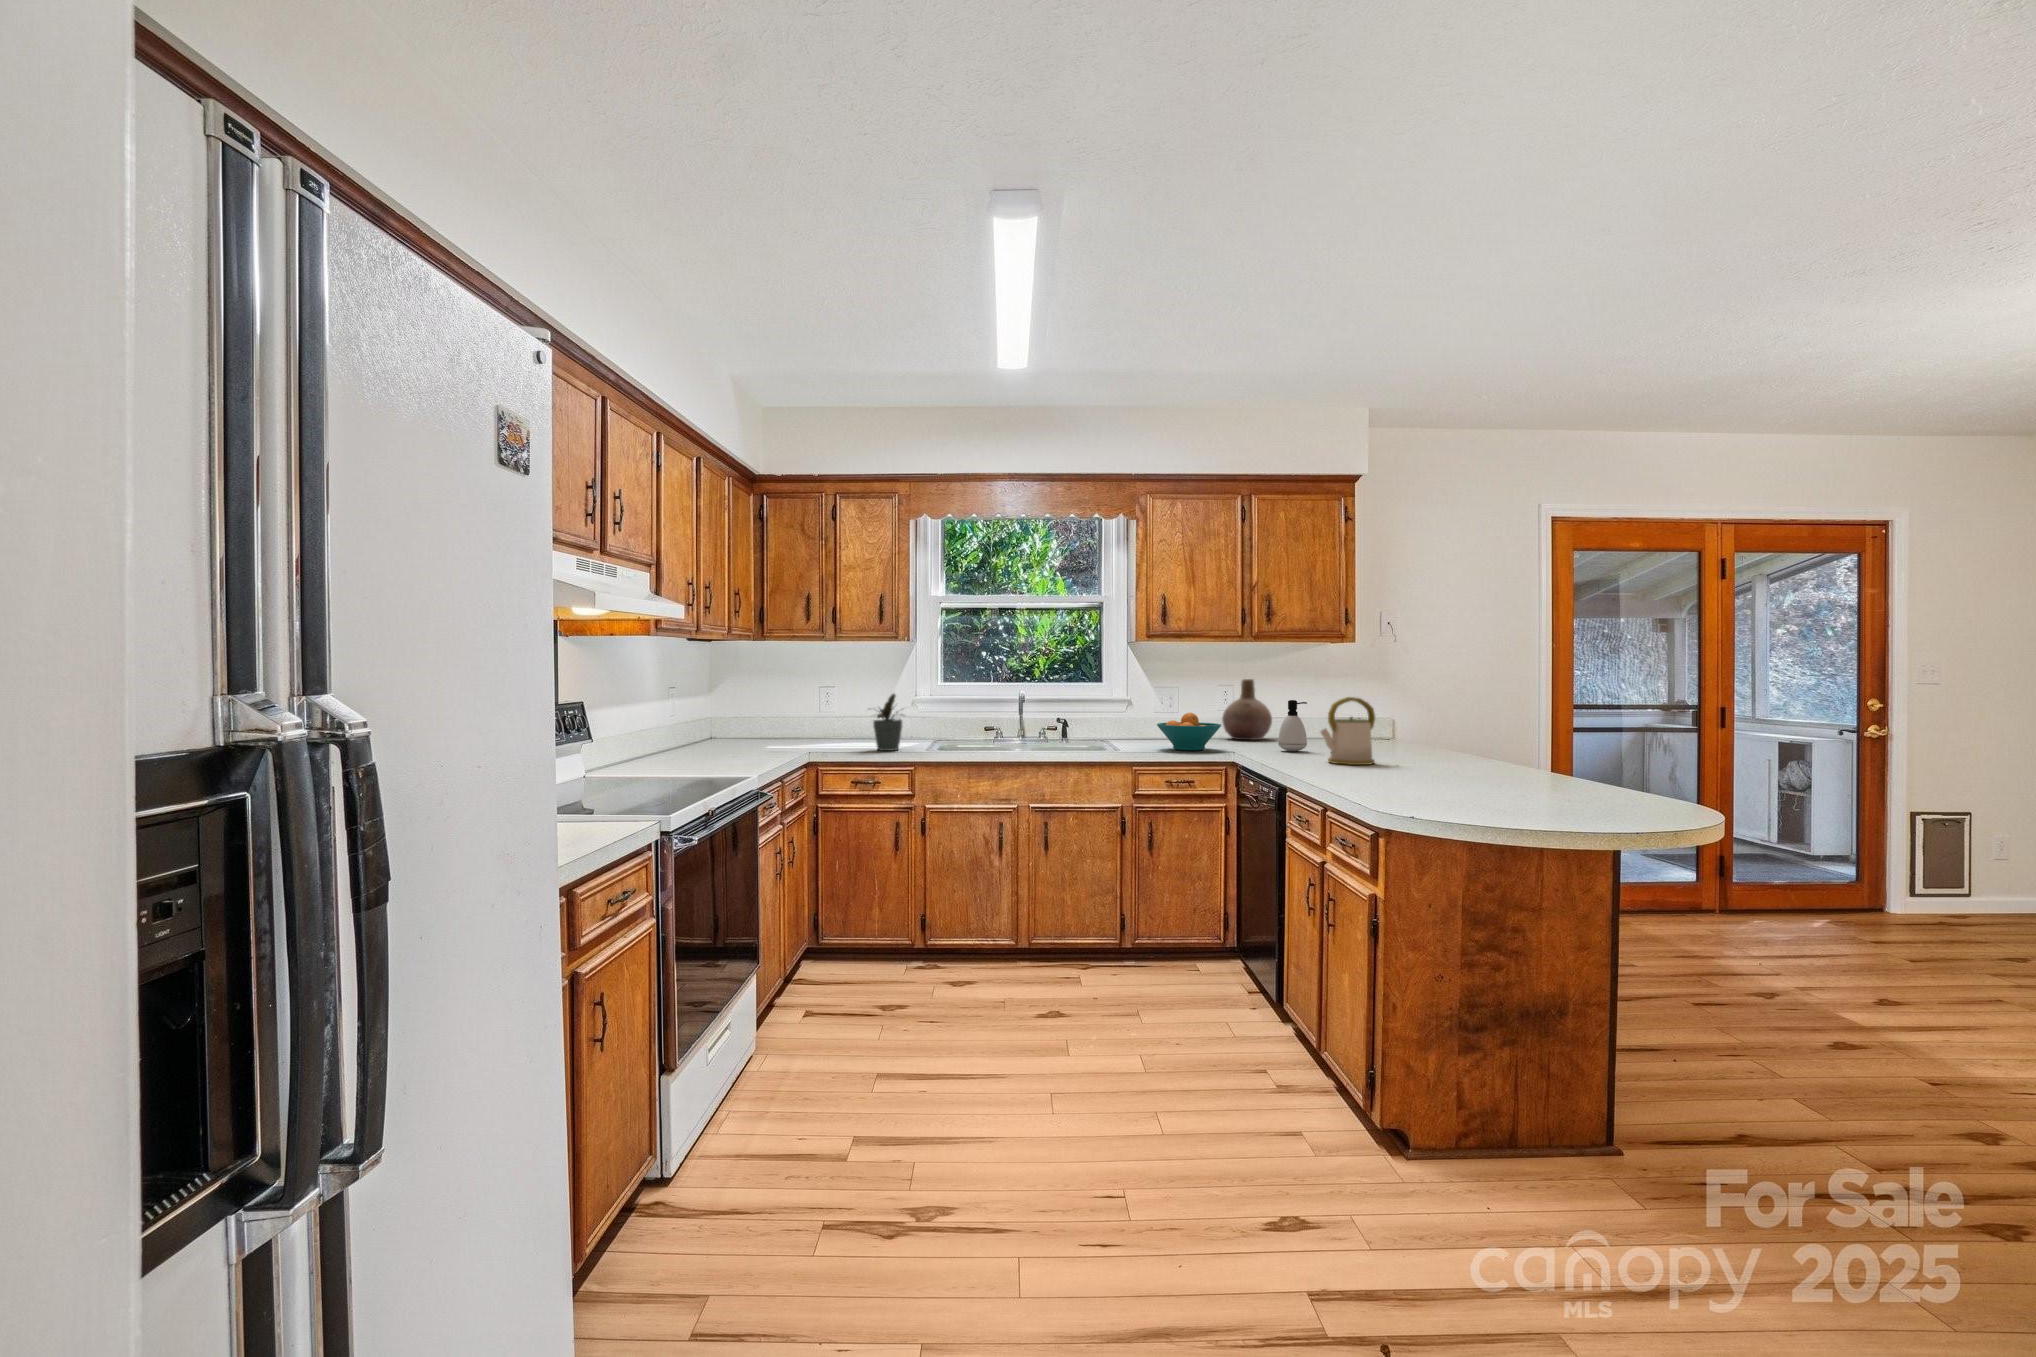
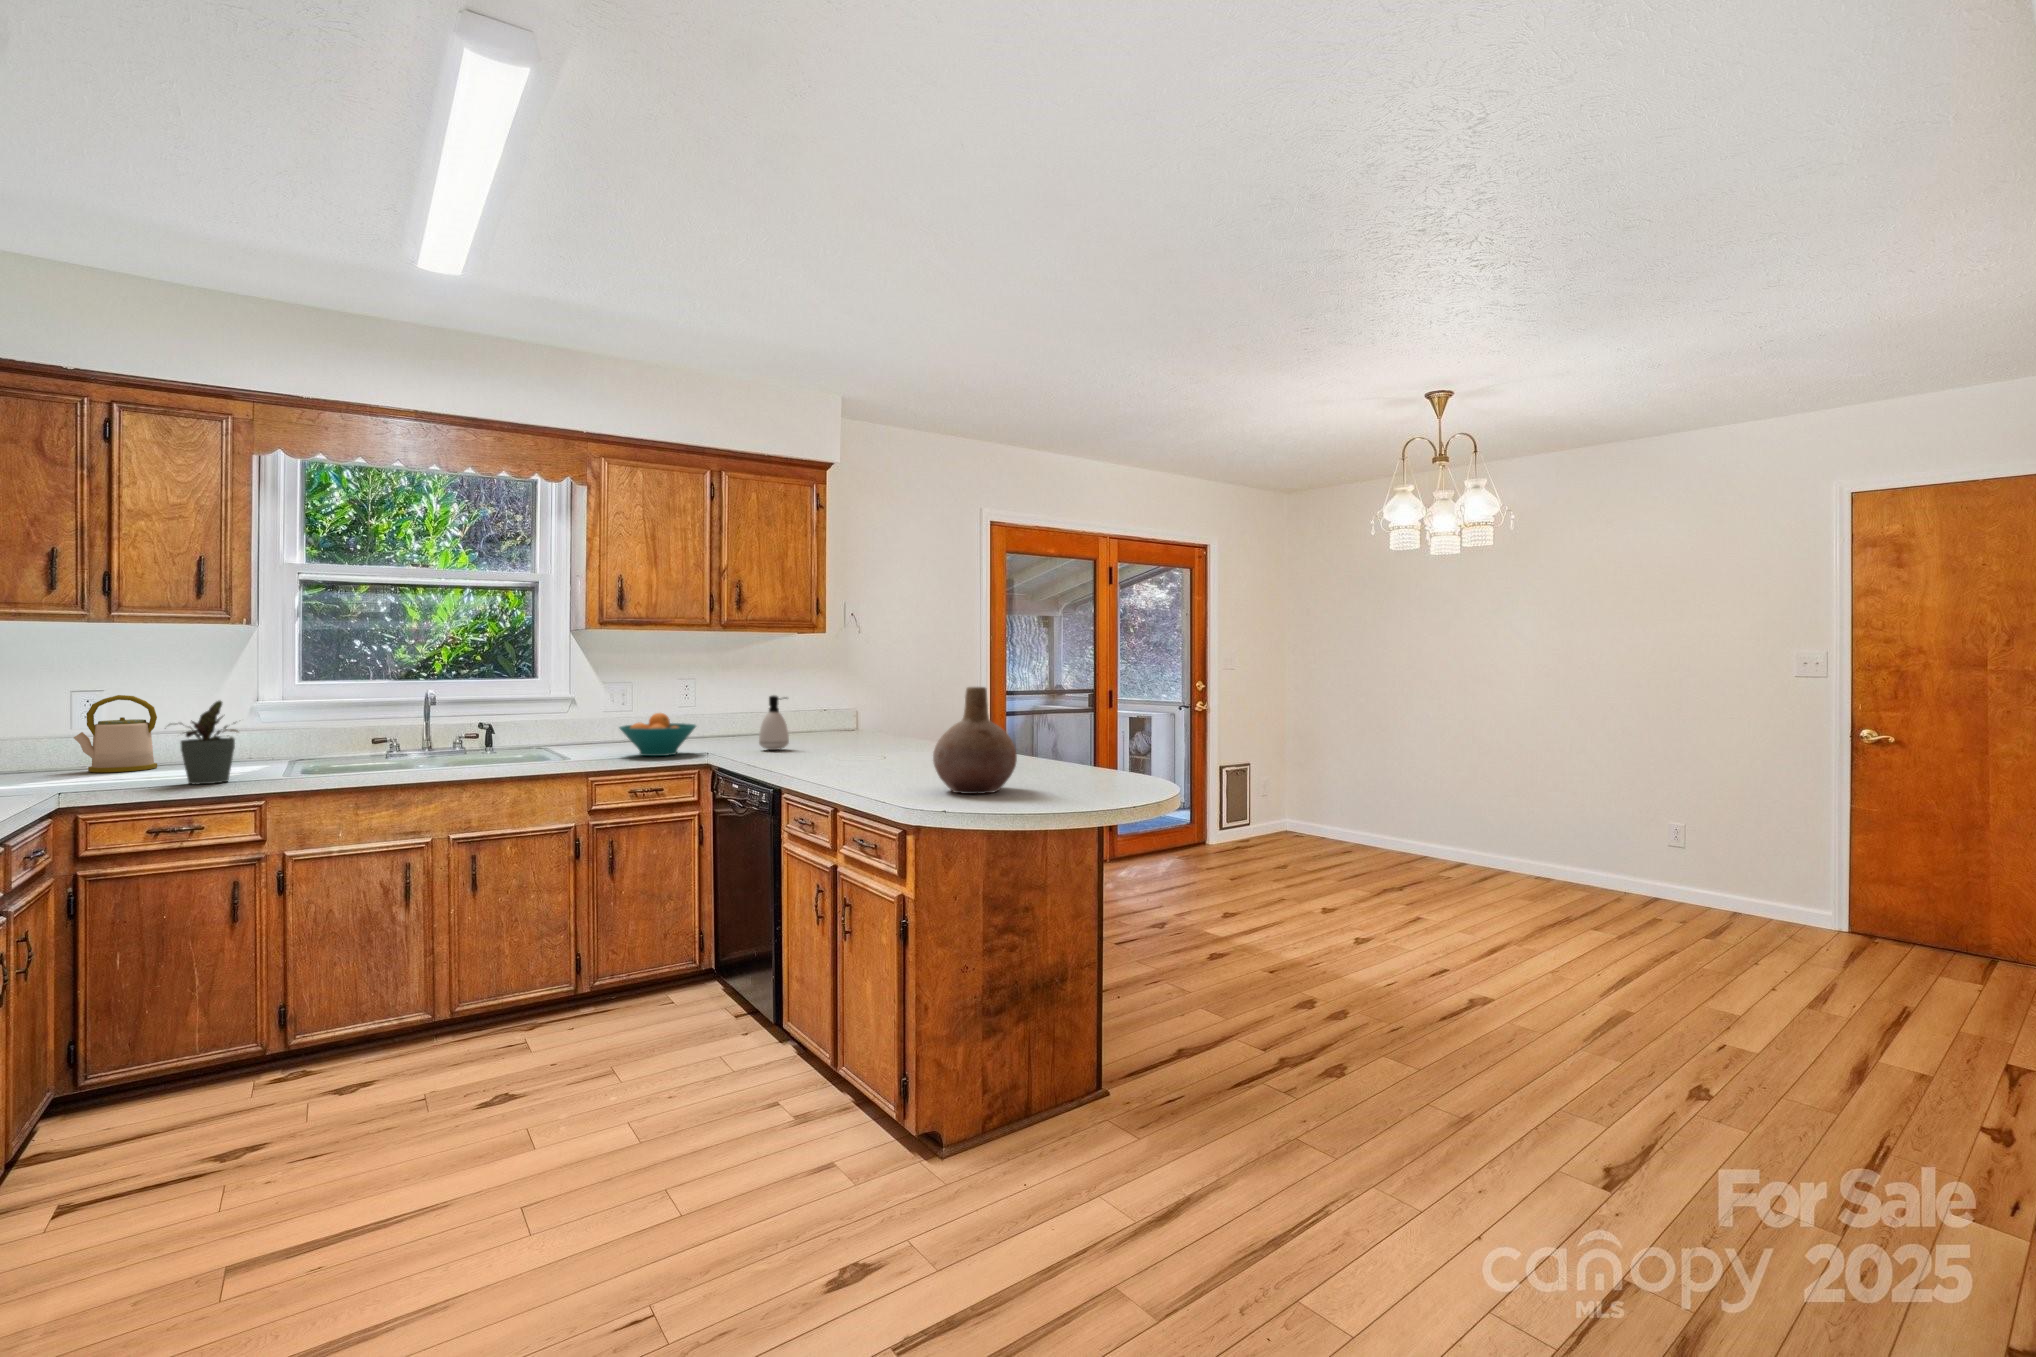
vase: present [1222,679,1272,740] -> present [933,687,1017,794]
kettle: present [1321,697,1375,765] -> present [74,695,157,772]

